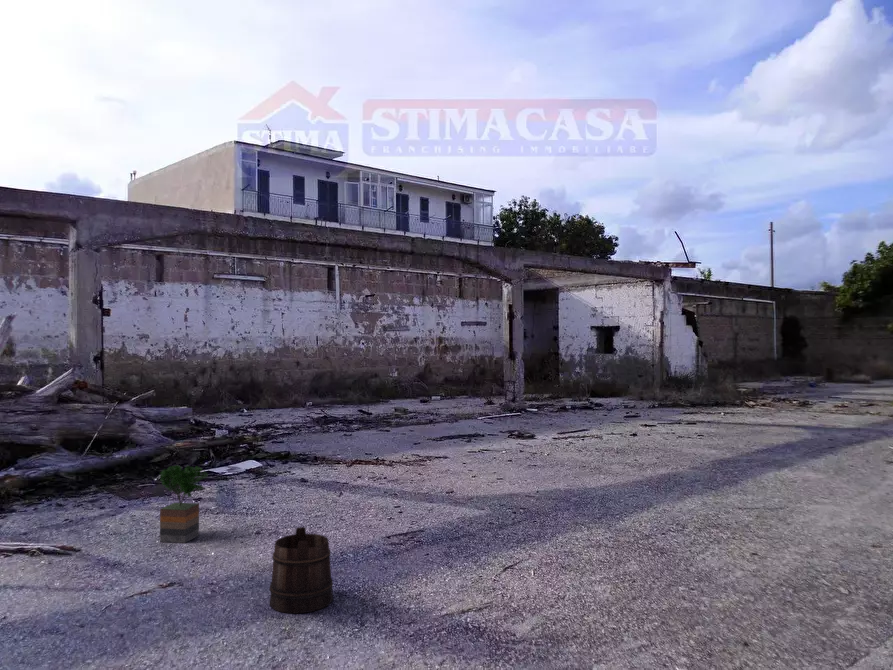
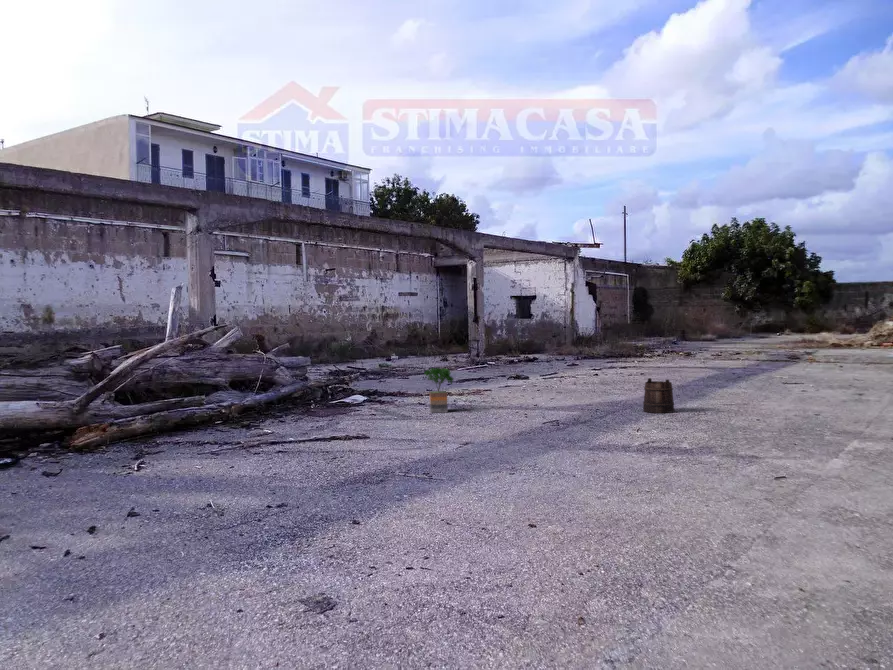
bucket: present [270,527,333,613] -> present [643,378,674,413]

